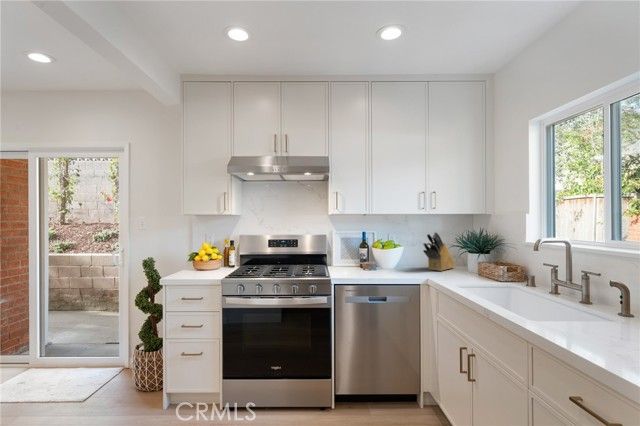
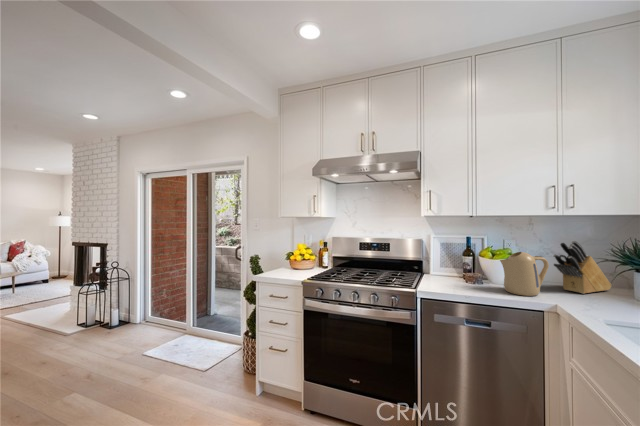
kettle: none [390,242,421,275] -> present [500,252,549,296]

